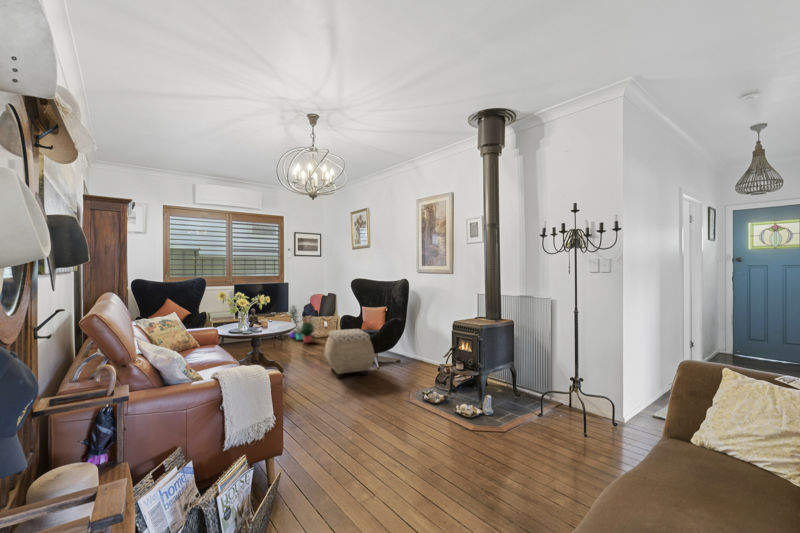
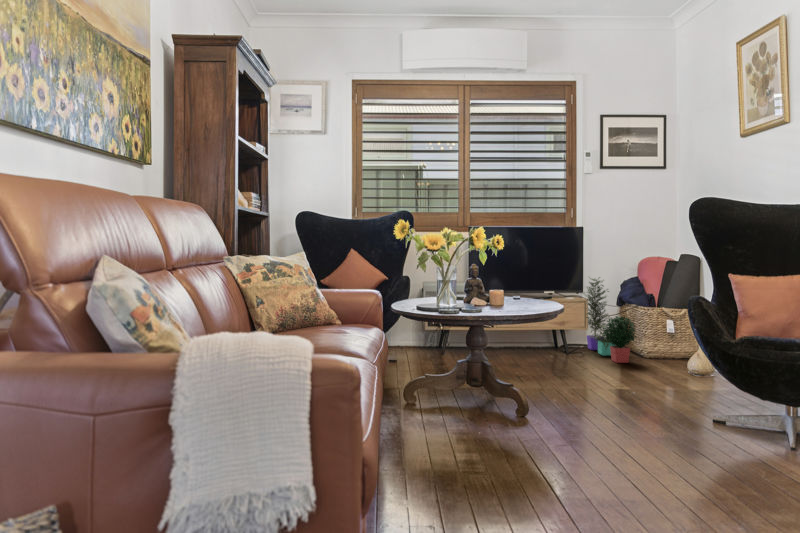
ottoman: present [325,329,374,378] -> none [625,322,772,465]

